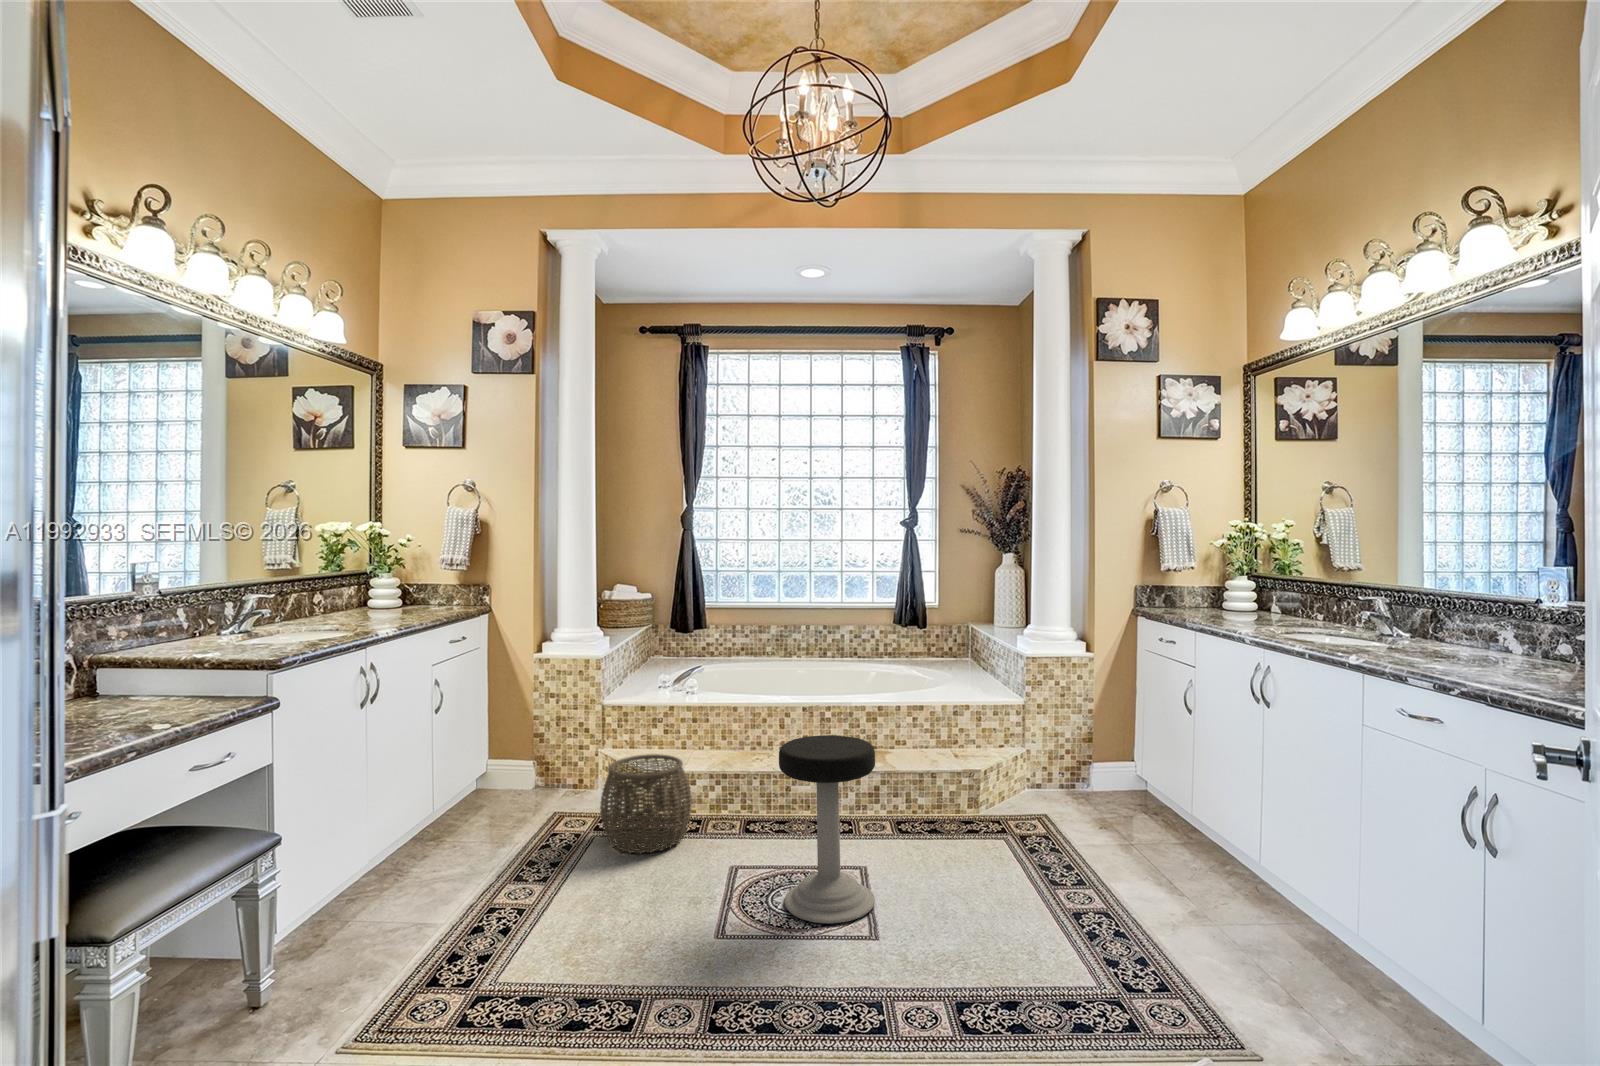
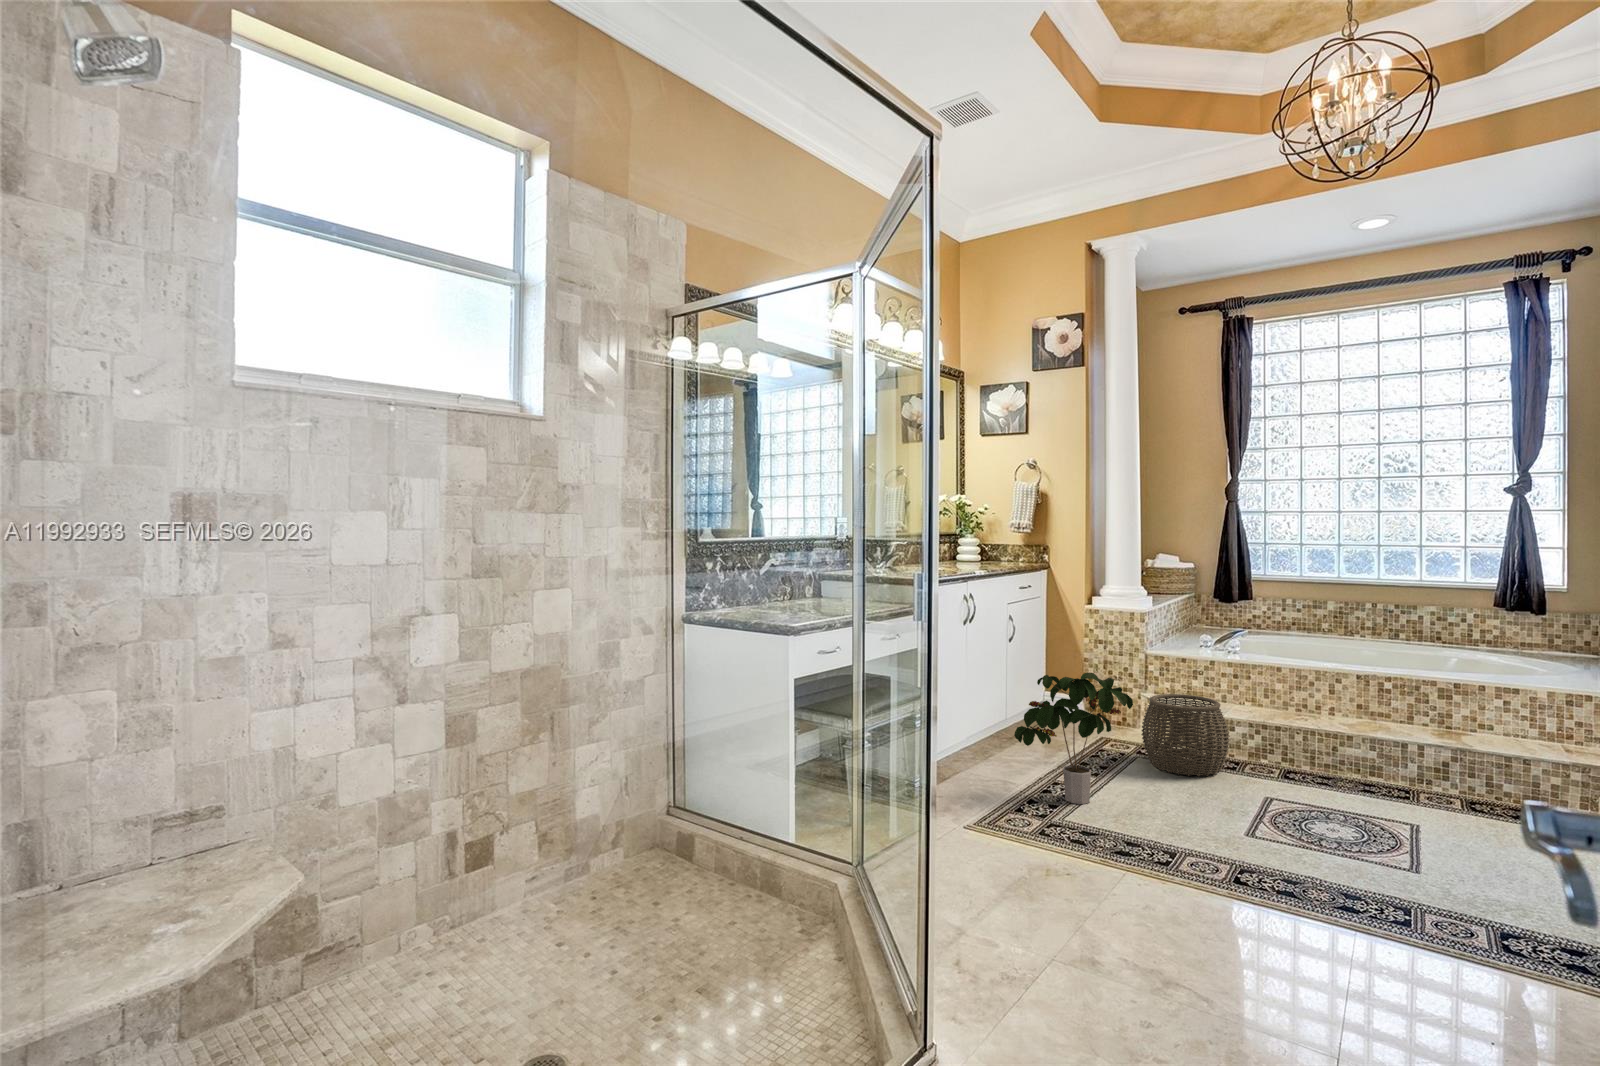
stool: present [779,735,875,924] -> none [1318,688,1433,862]
potted plant: none [430,759,588,938] -> present [1014,672,1133,804]

